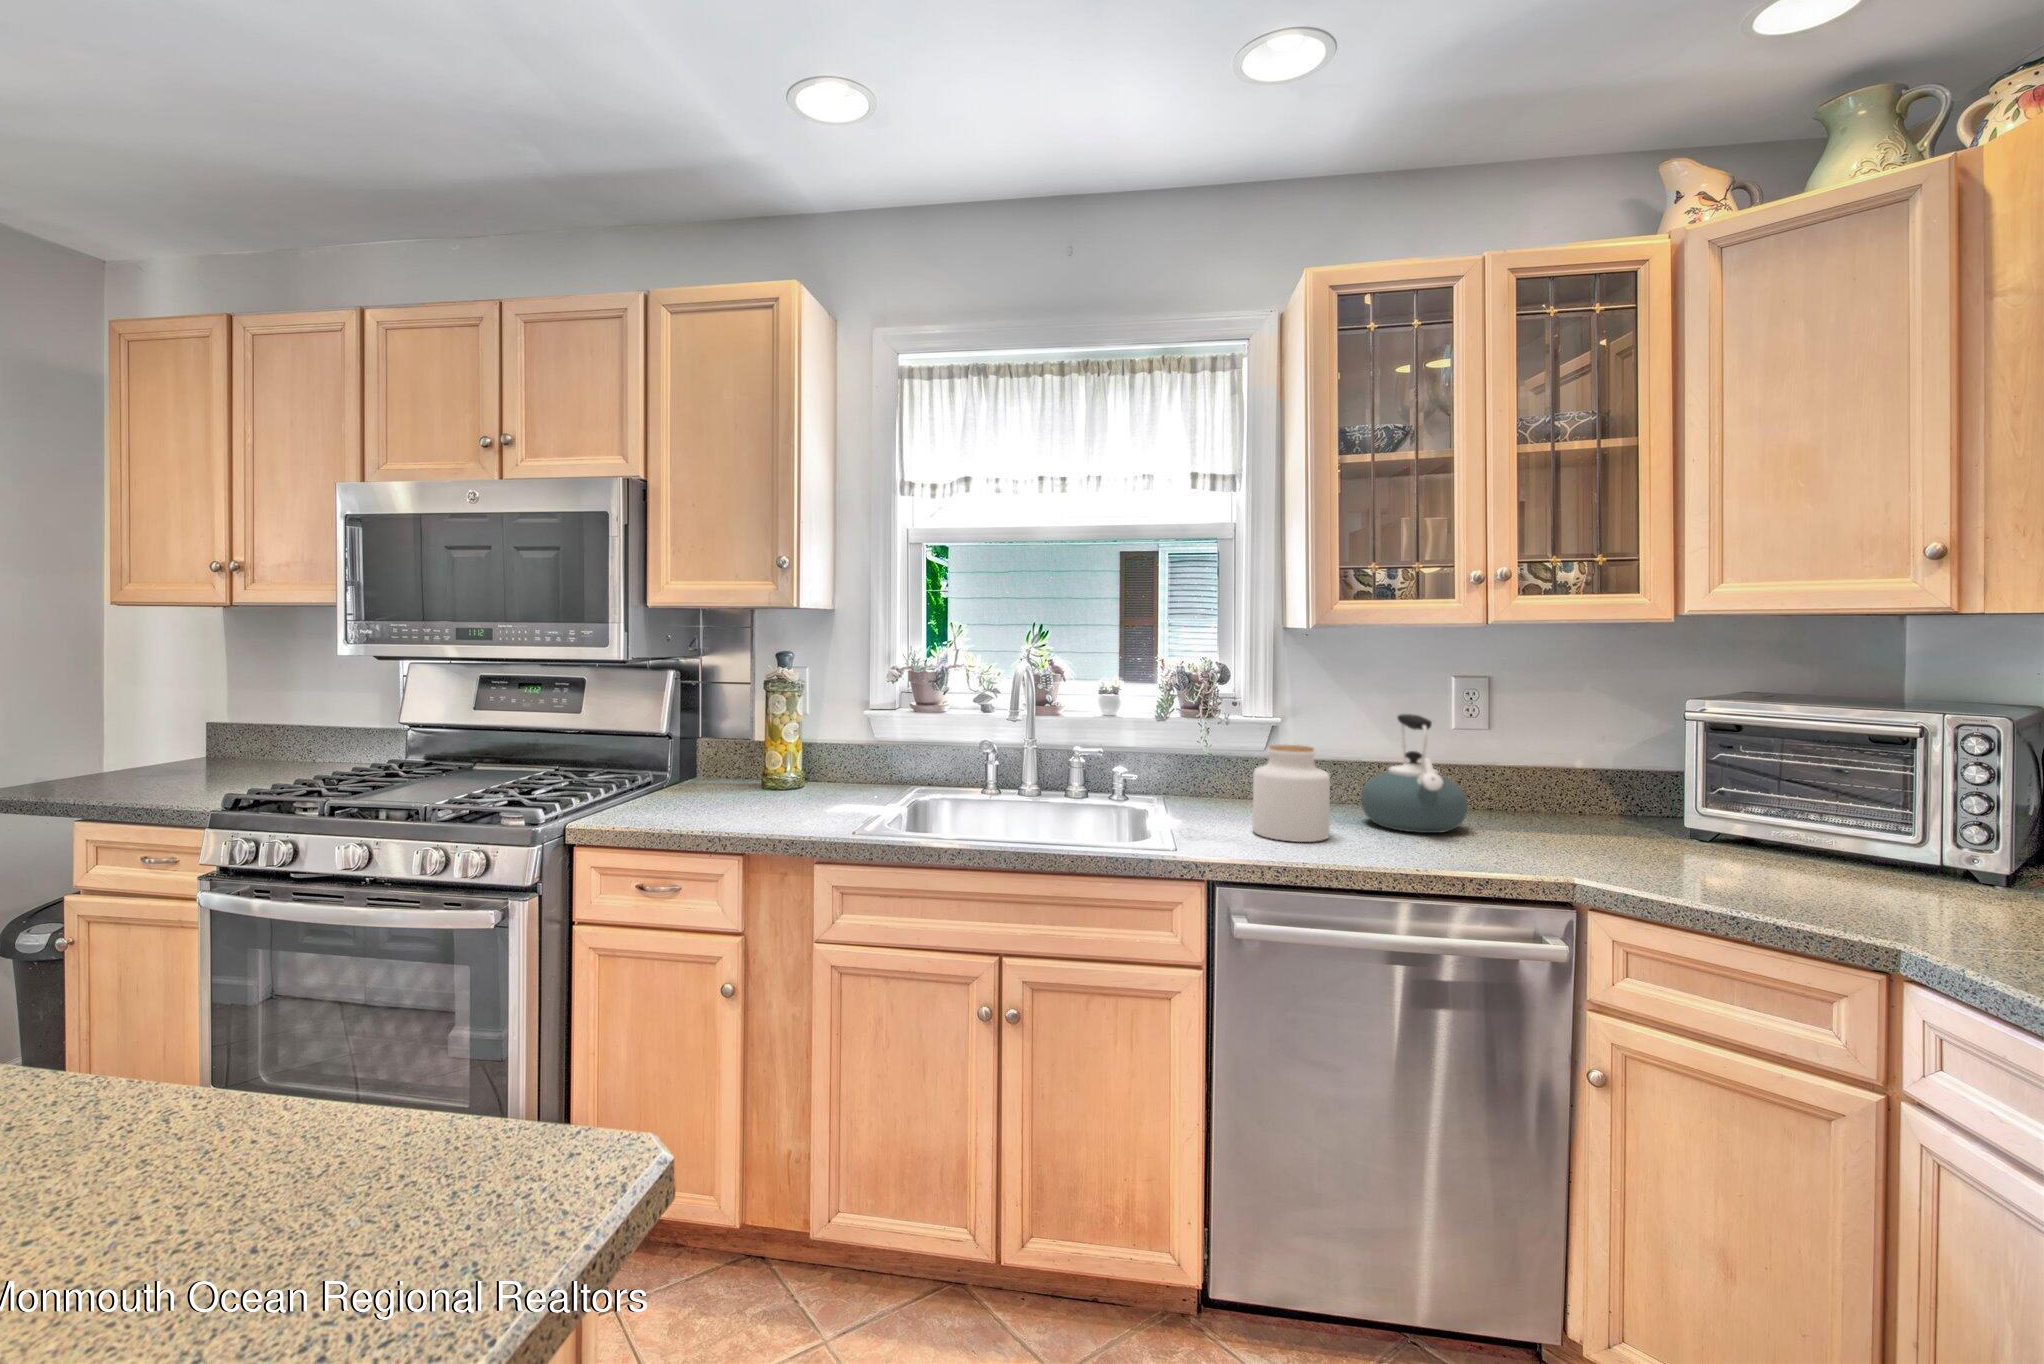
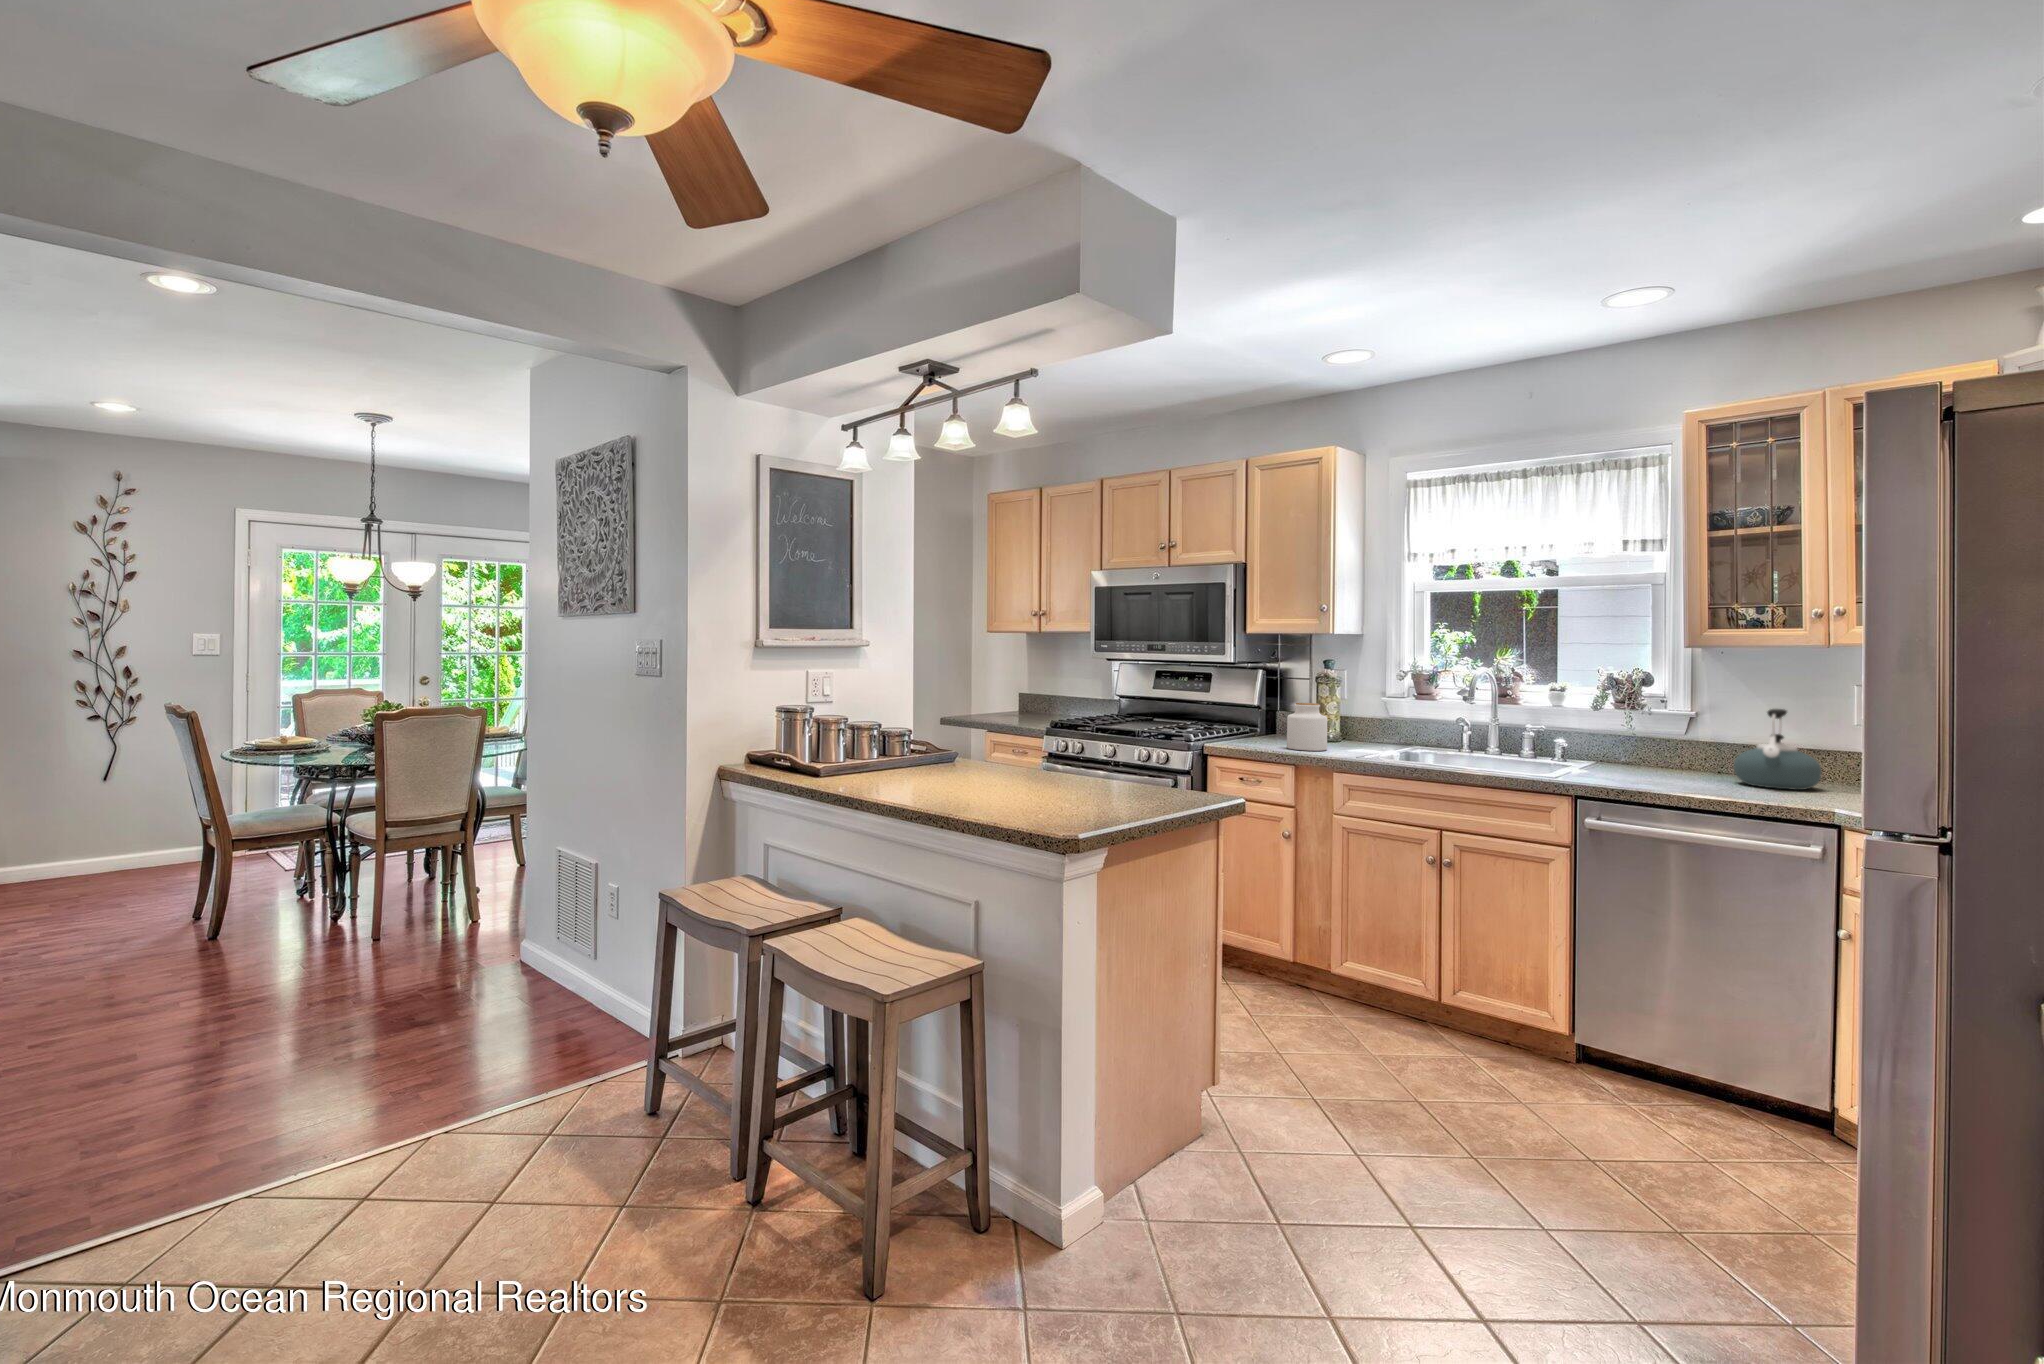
jar: present [1252,745,1330,842] -> present [1287,703,1327,751]

